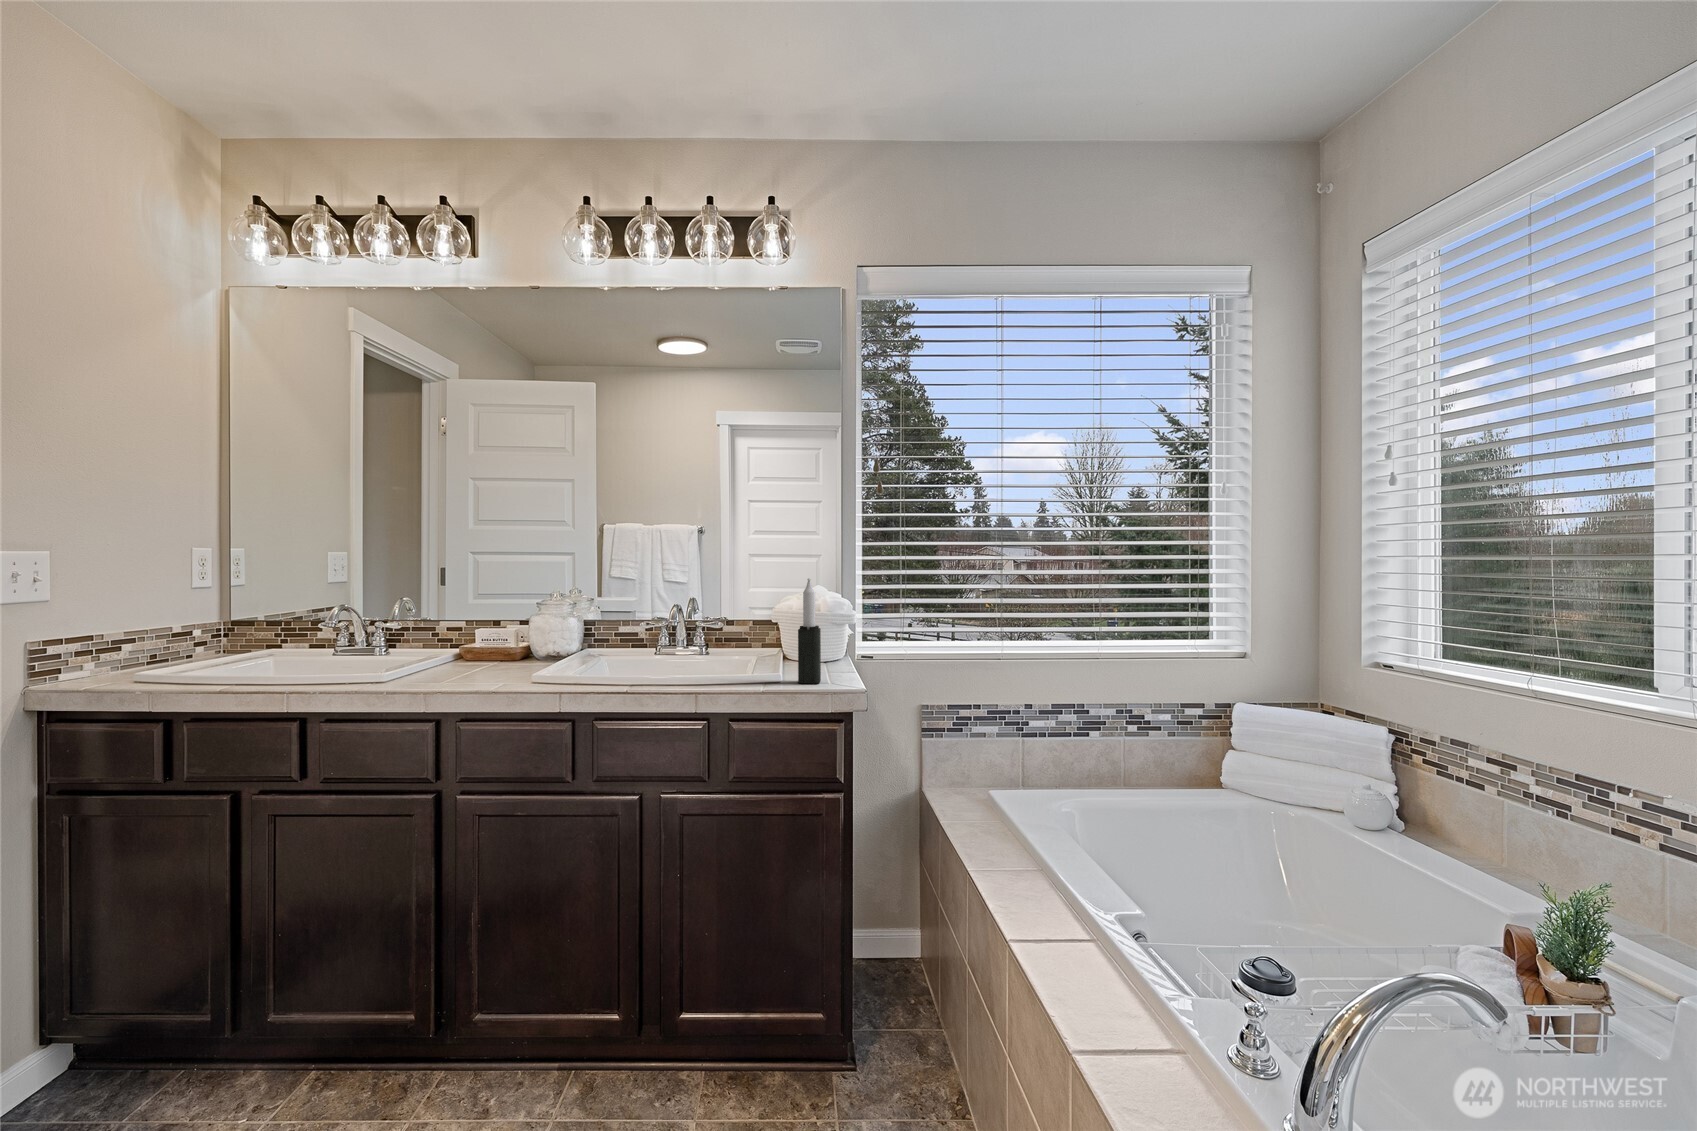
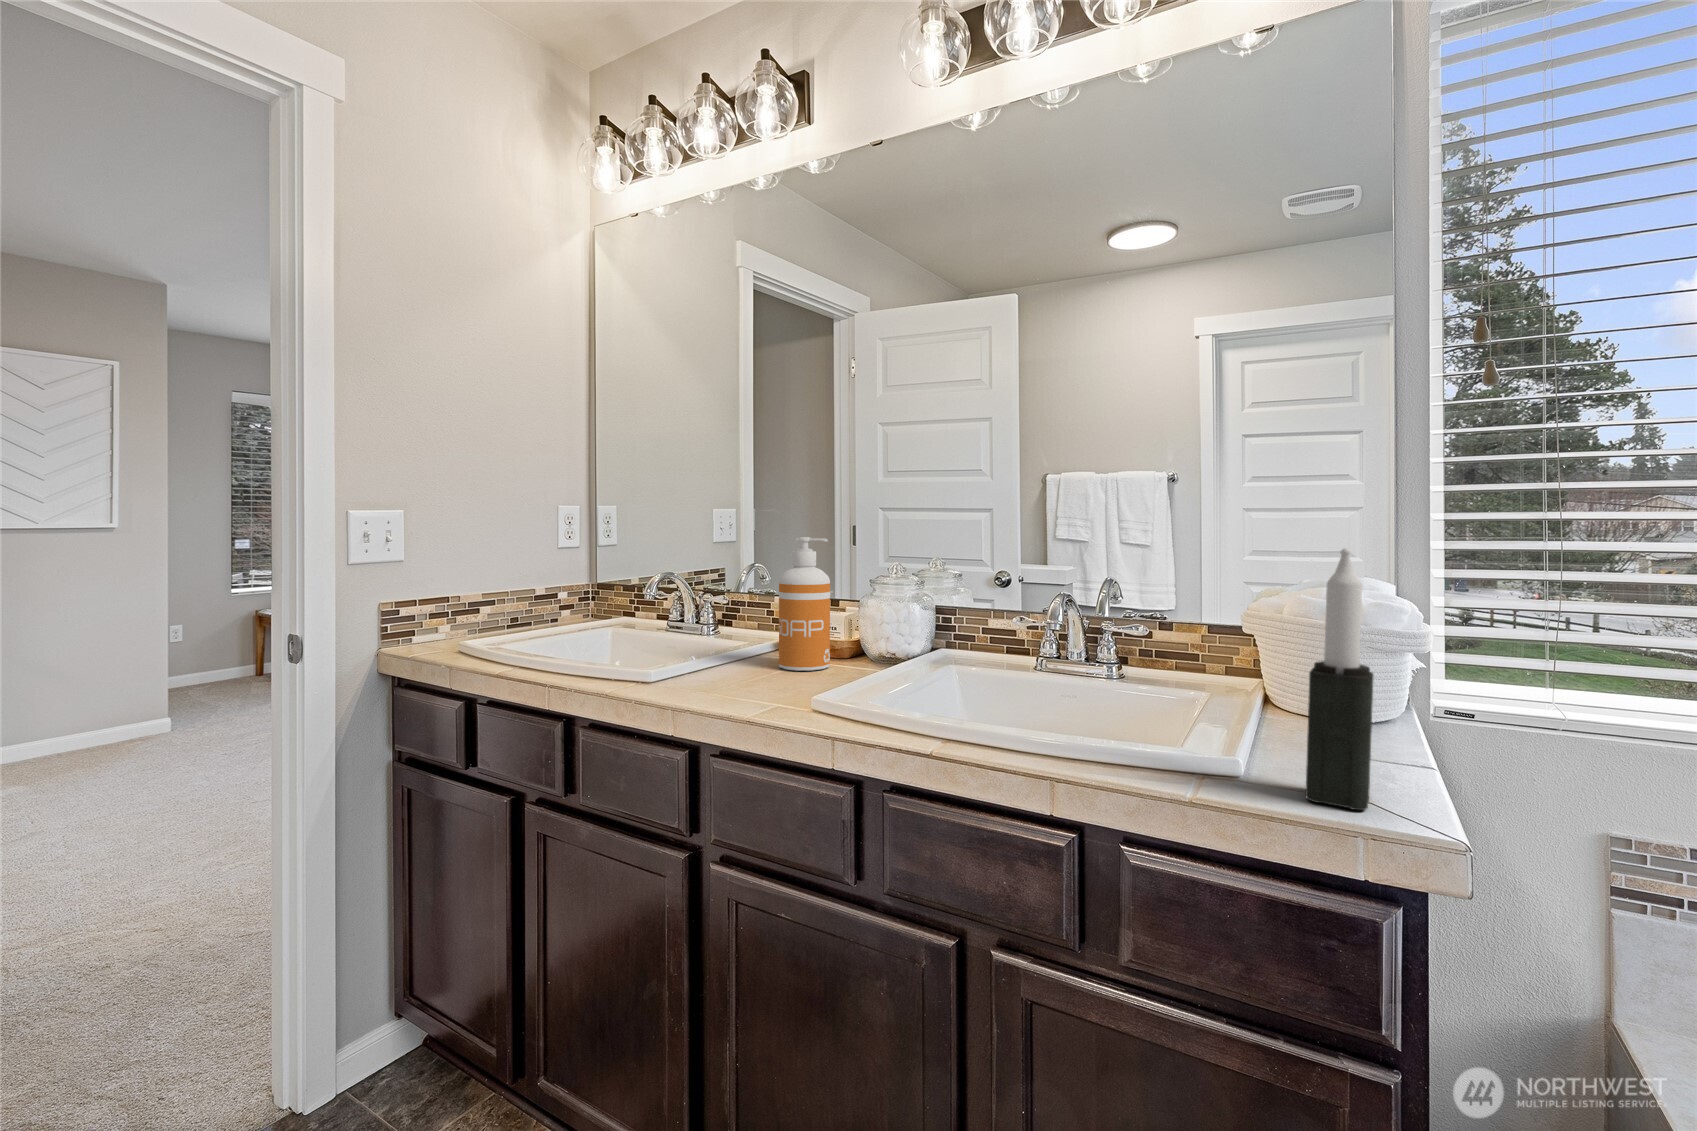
soap dispenser: none [475,574,516,669] -> present [779,537,830,671]

